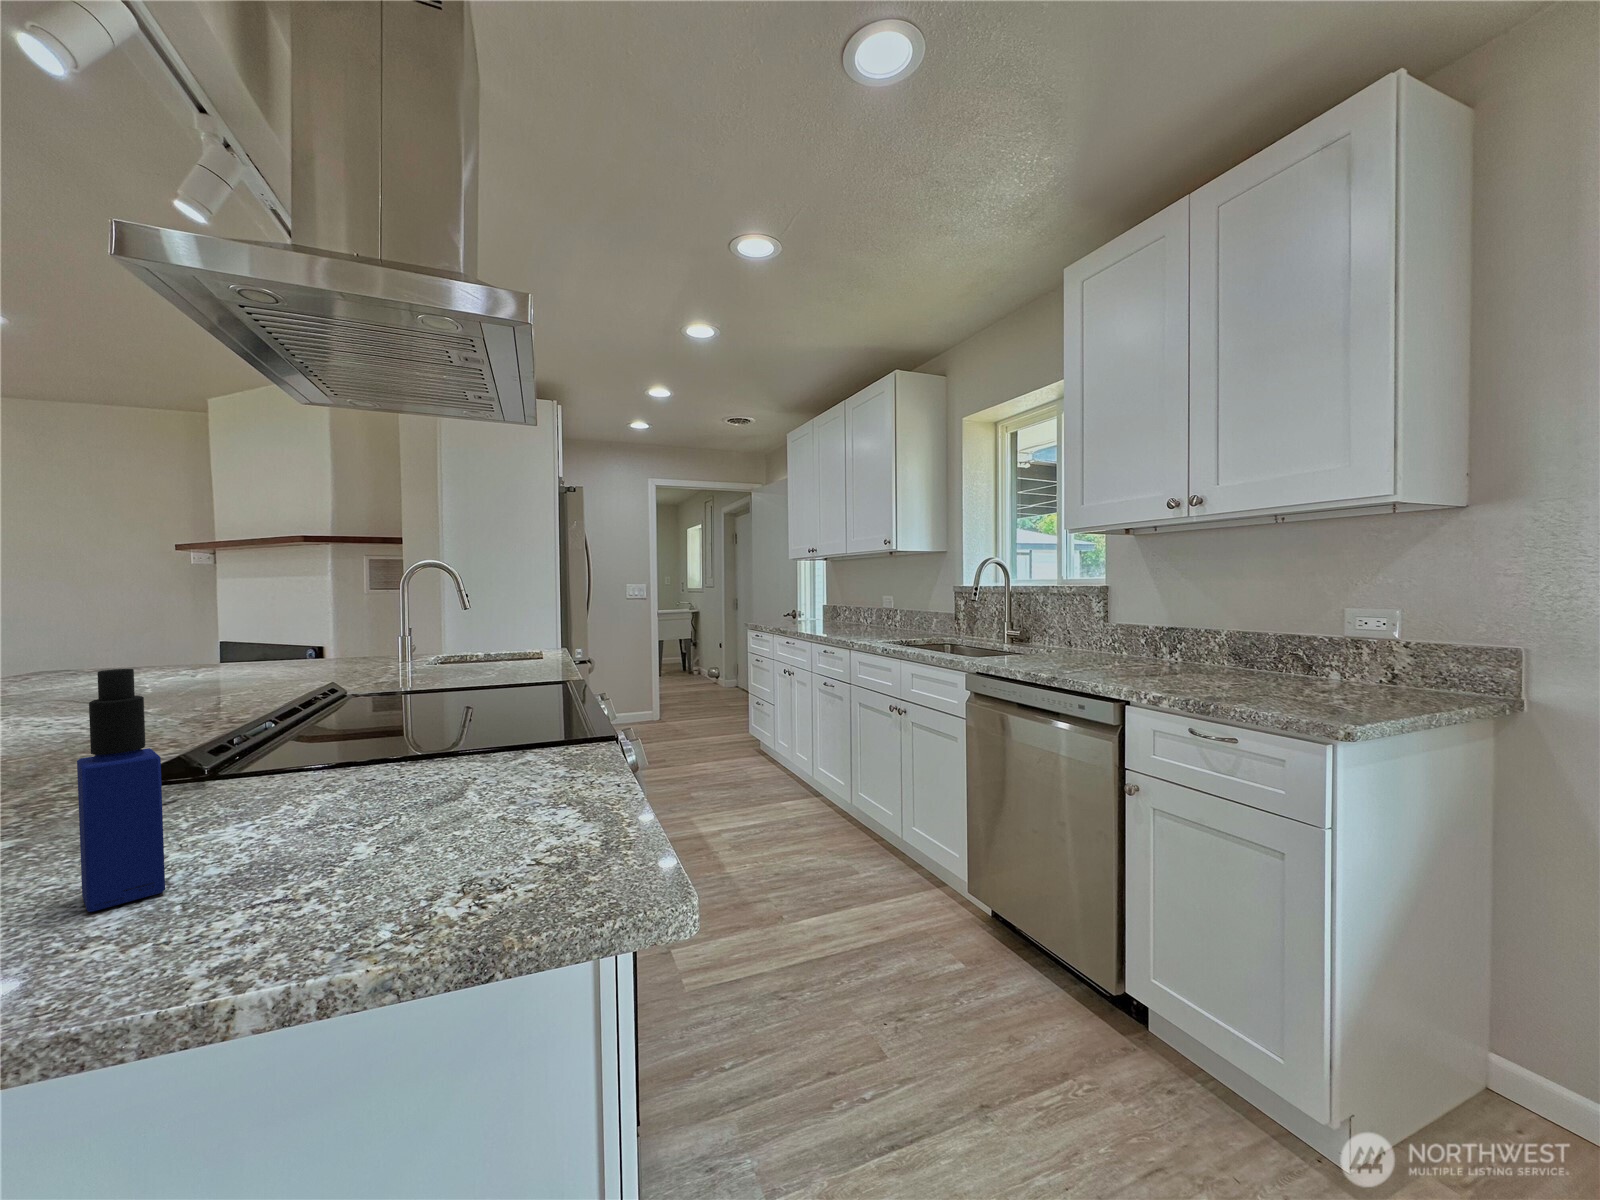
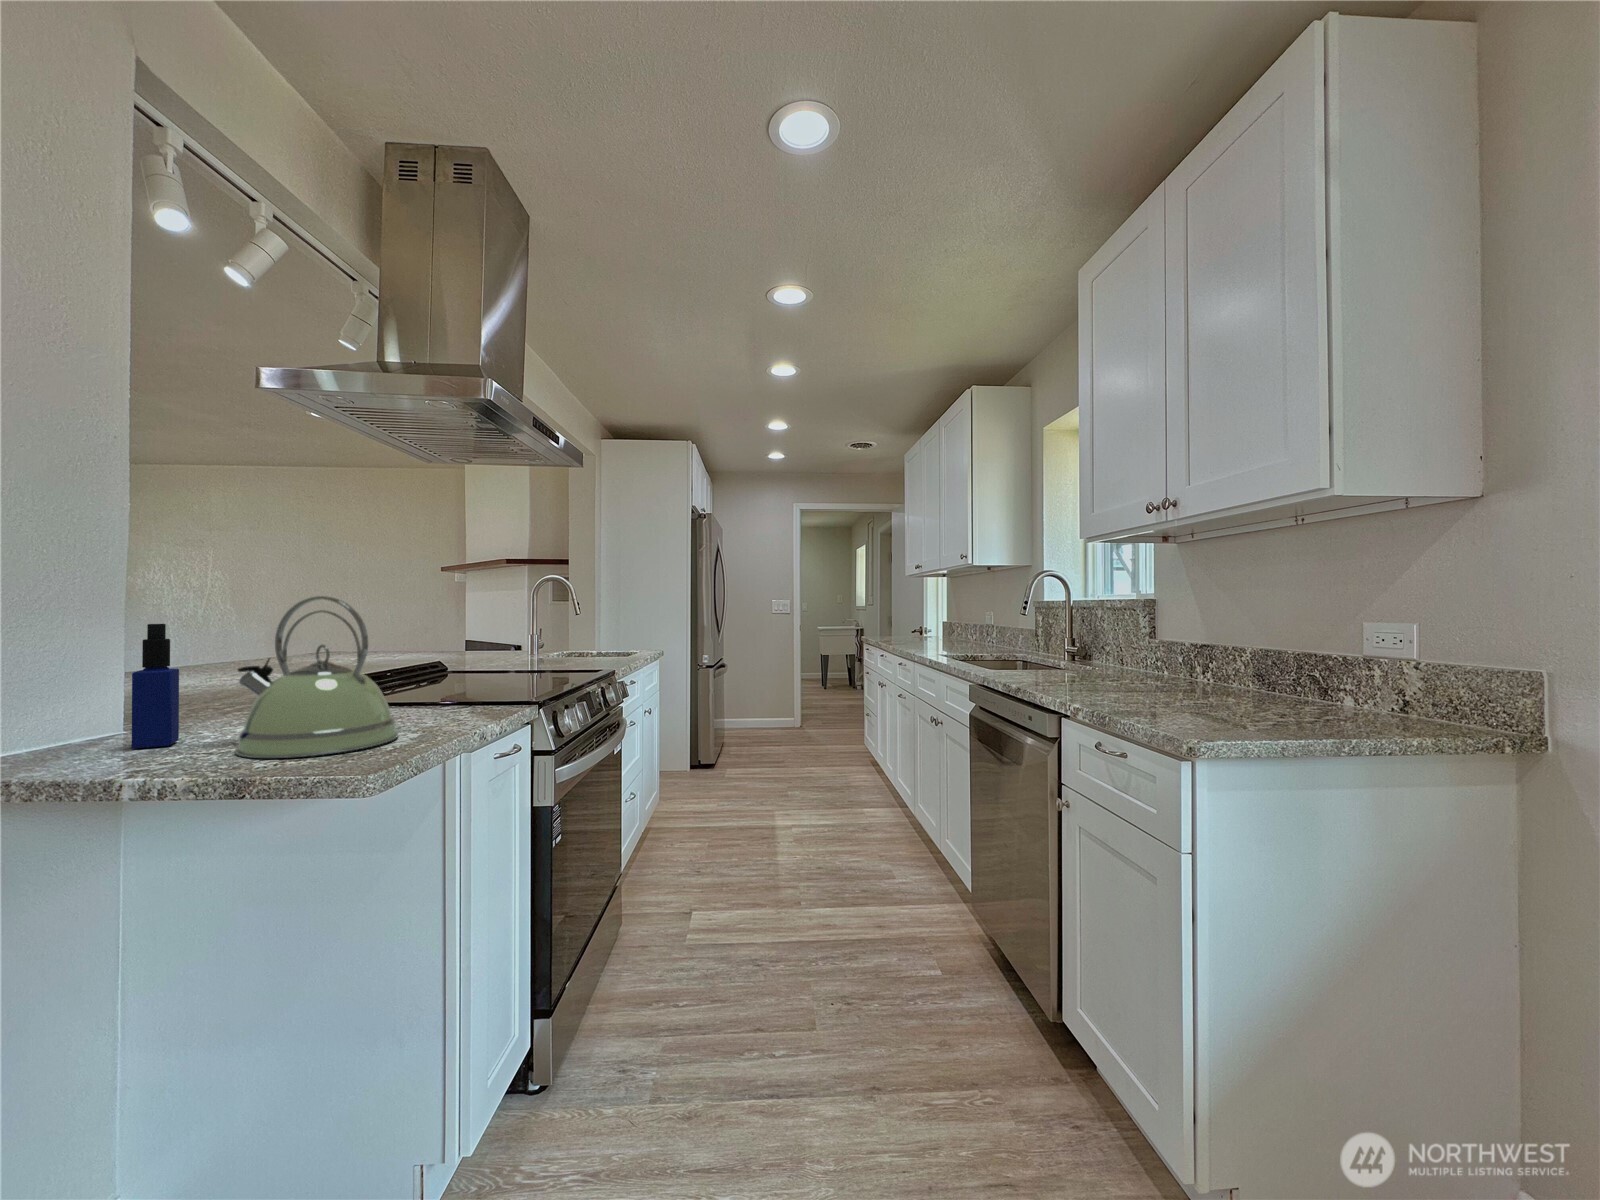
kettle: none [289,610,564,896] -> present [235,596,398,758]

